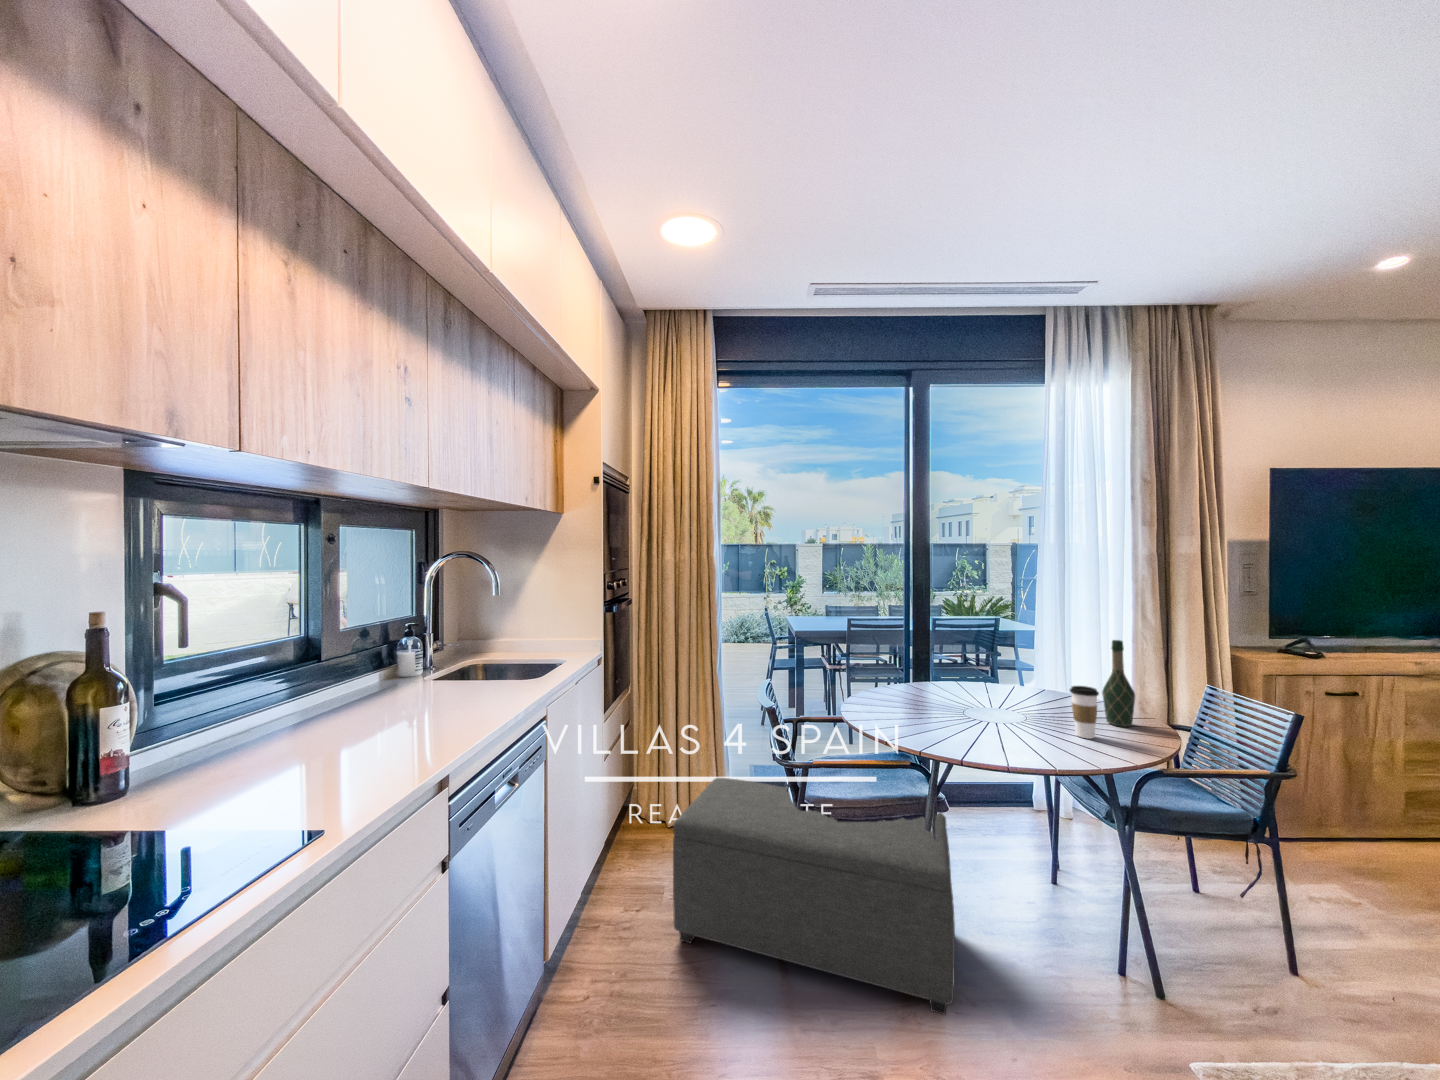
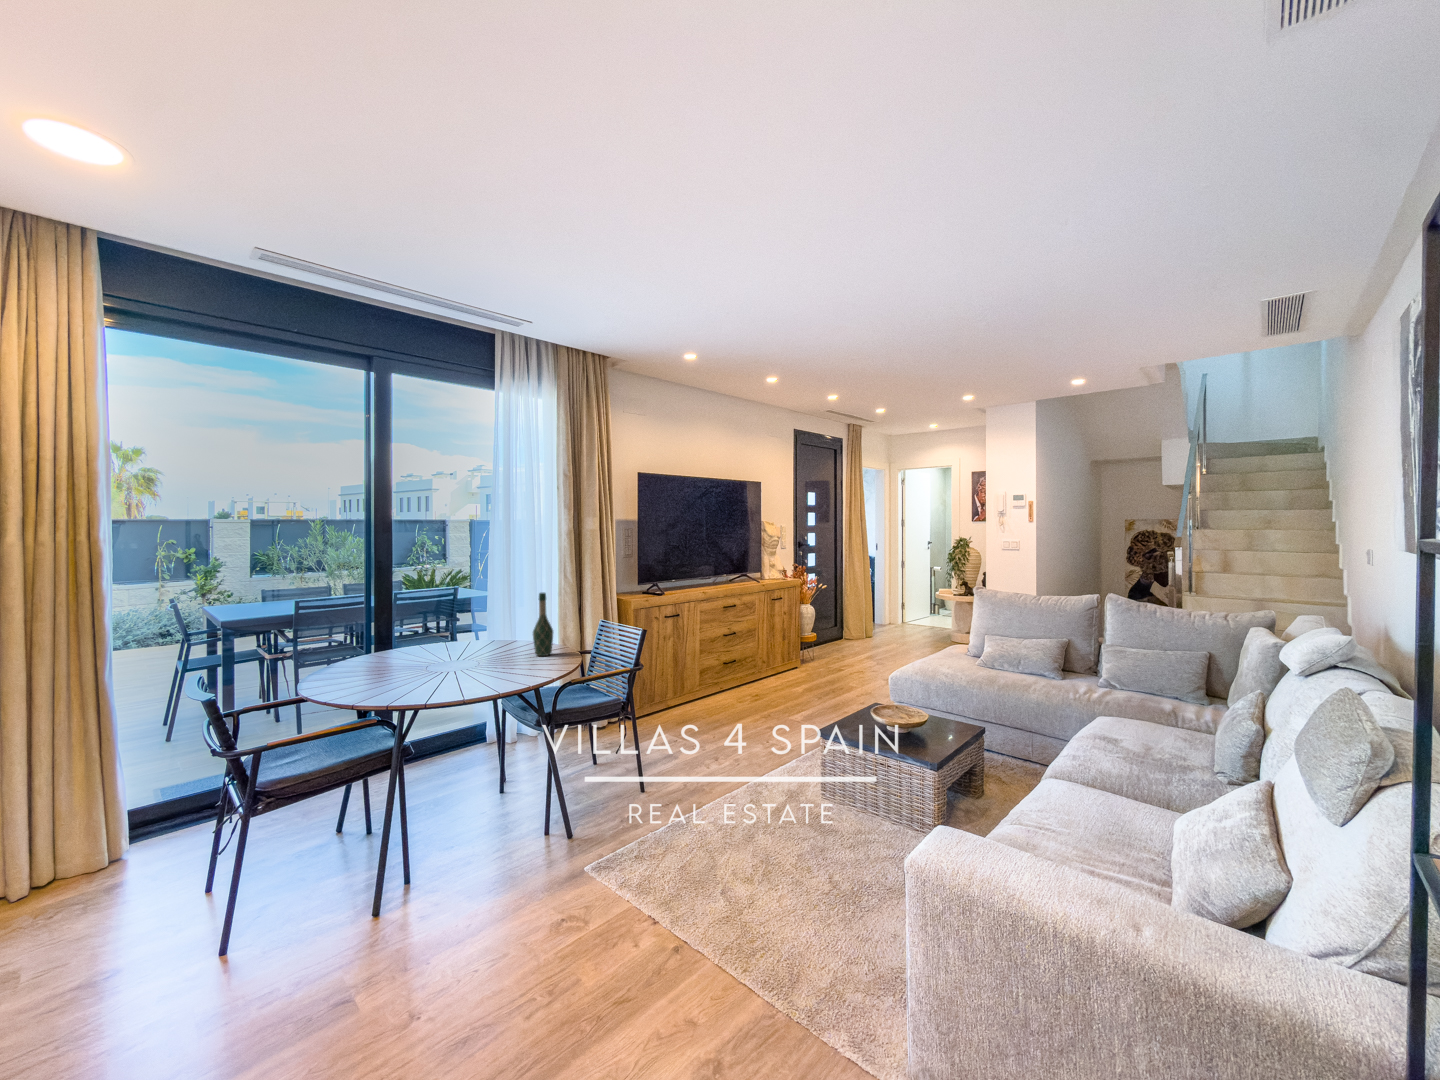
coffee cup: present [1070,686,1099,739] -> none [509,629,529,668]
ottoman: present [673,778,955,1015] -> none [53,760,420,1015]

